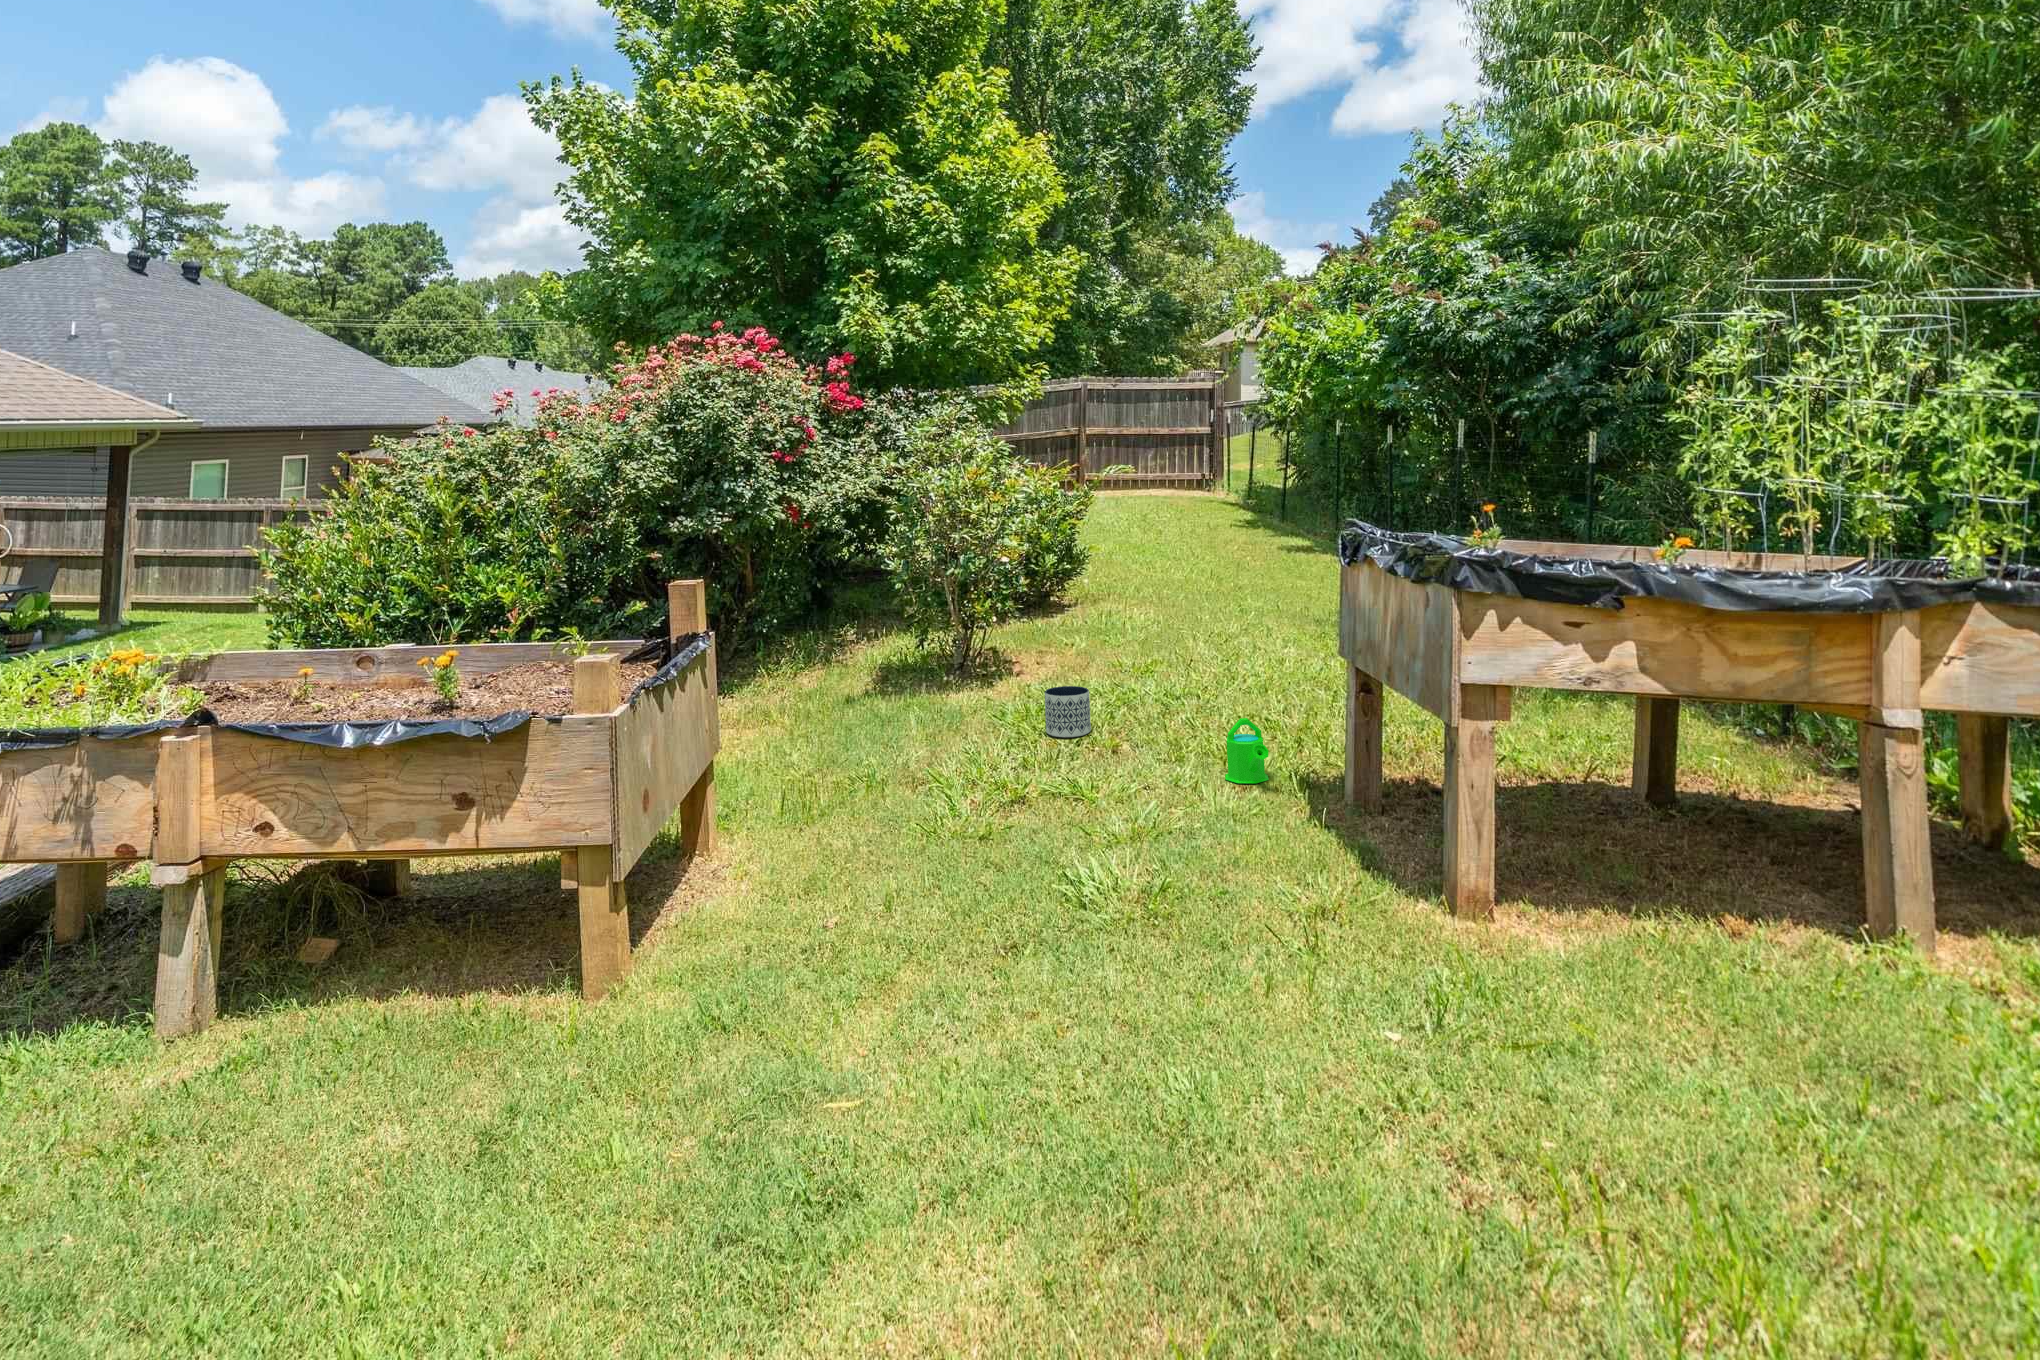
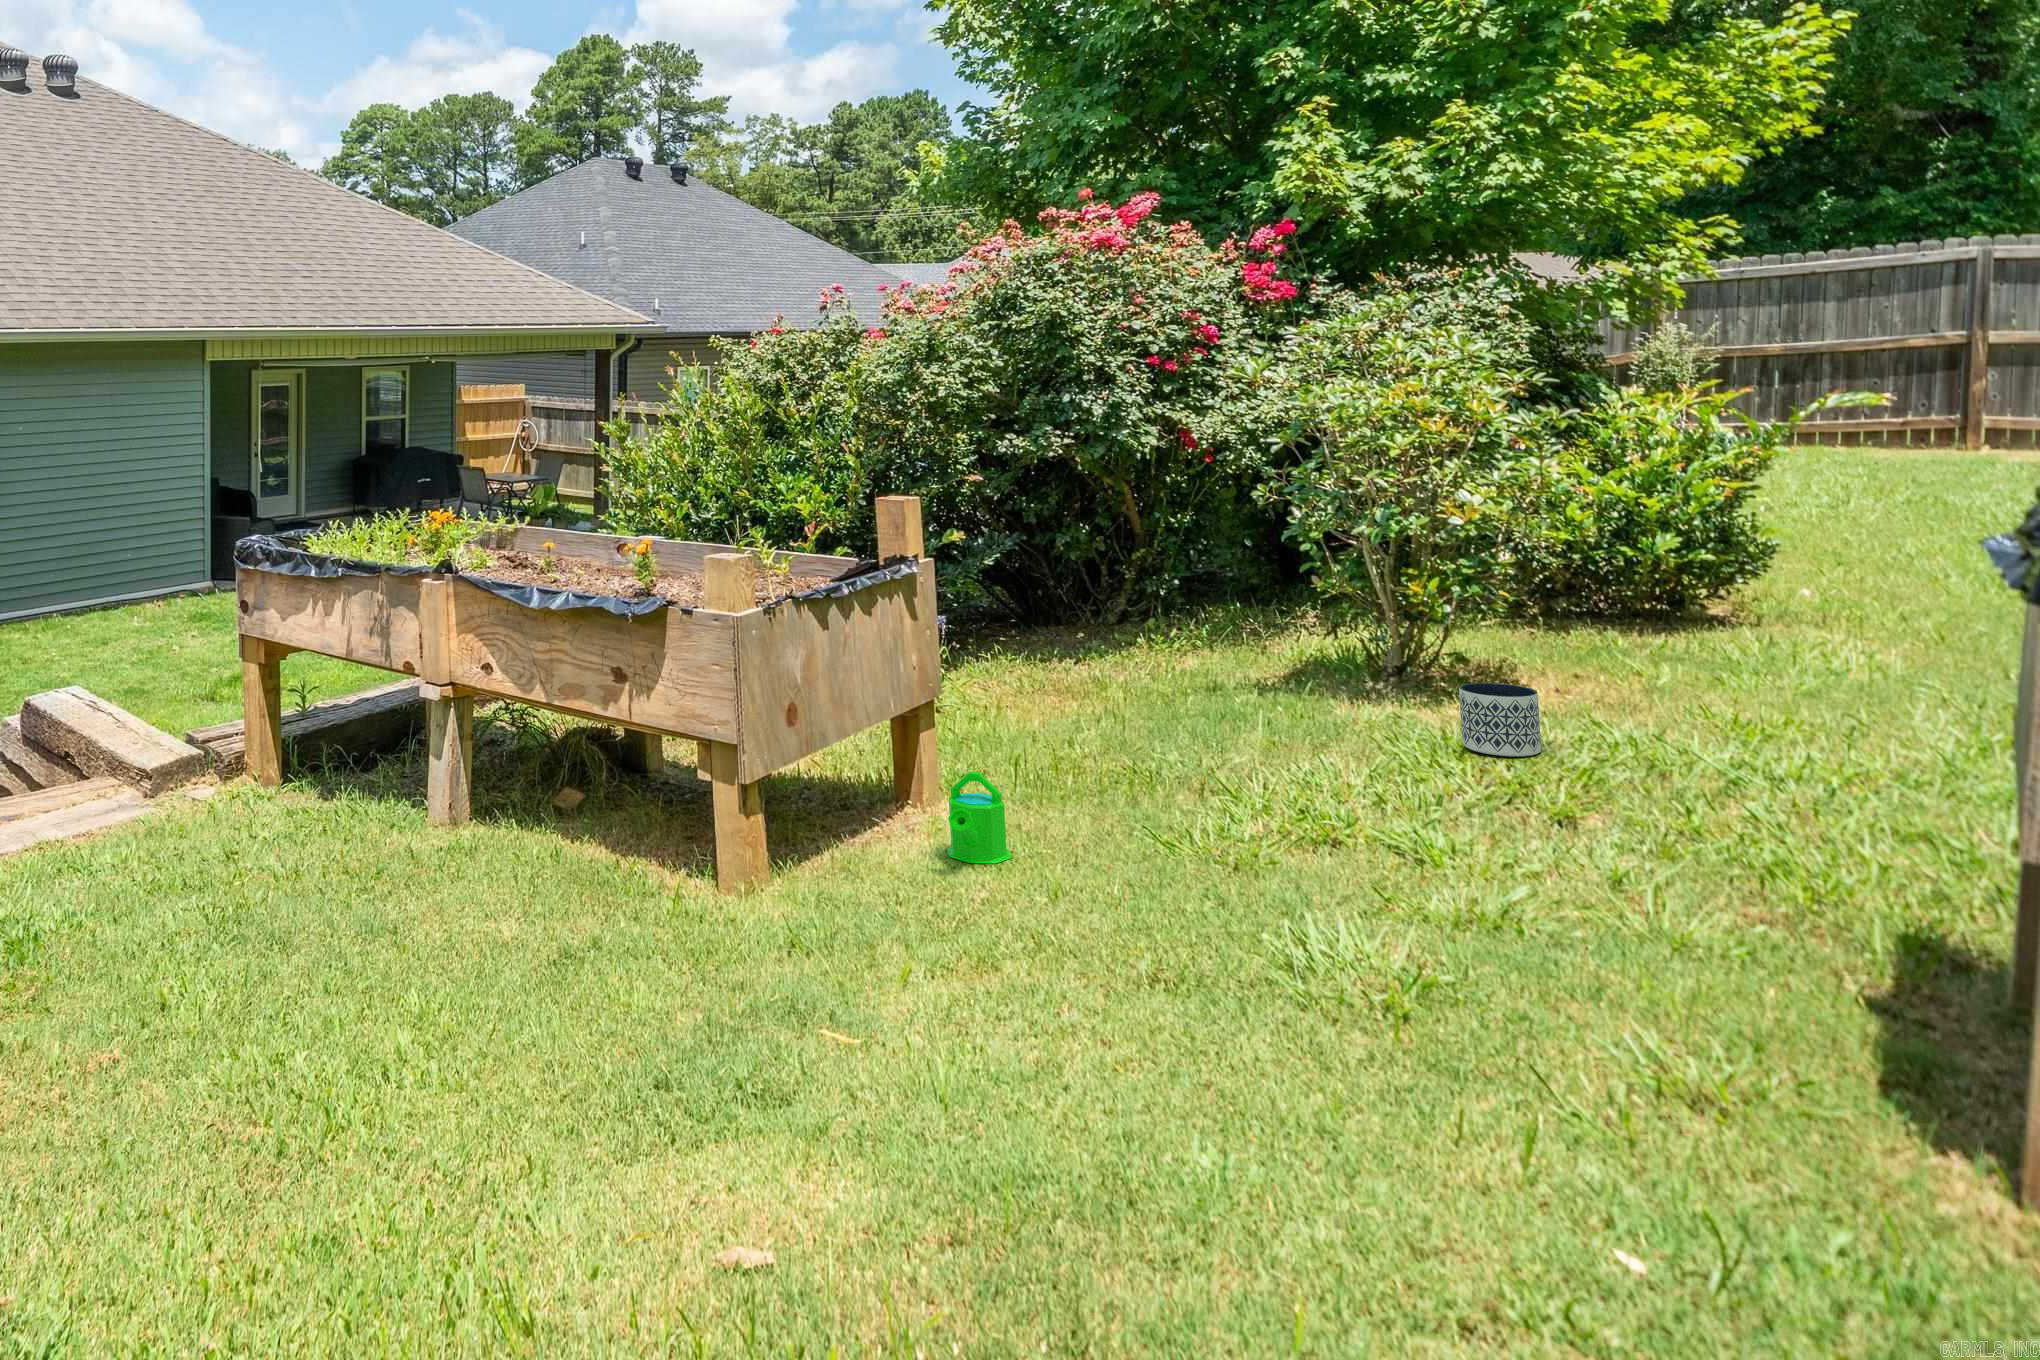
watering can: present [1225,718,1269,784] -> present [947,771,1012,864]

